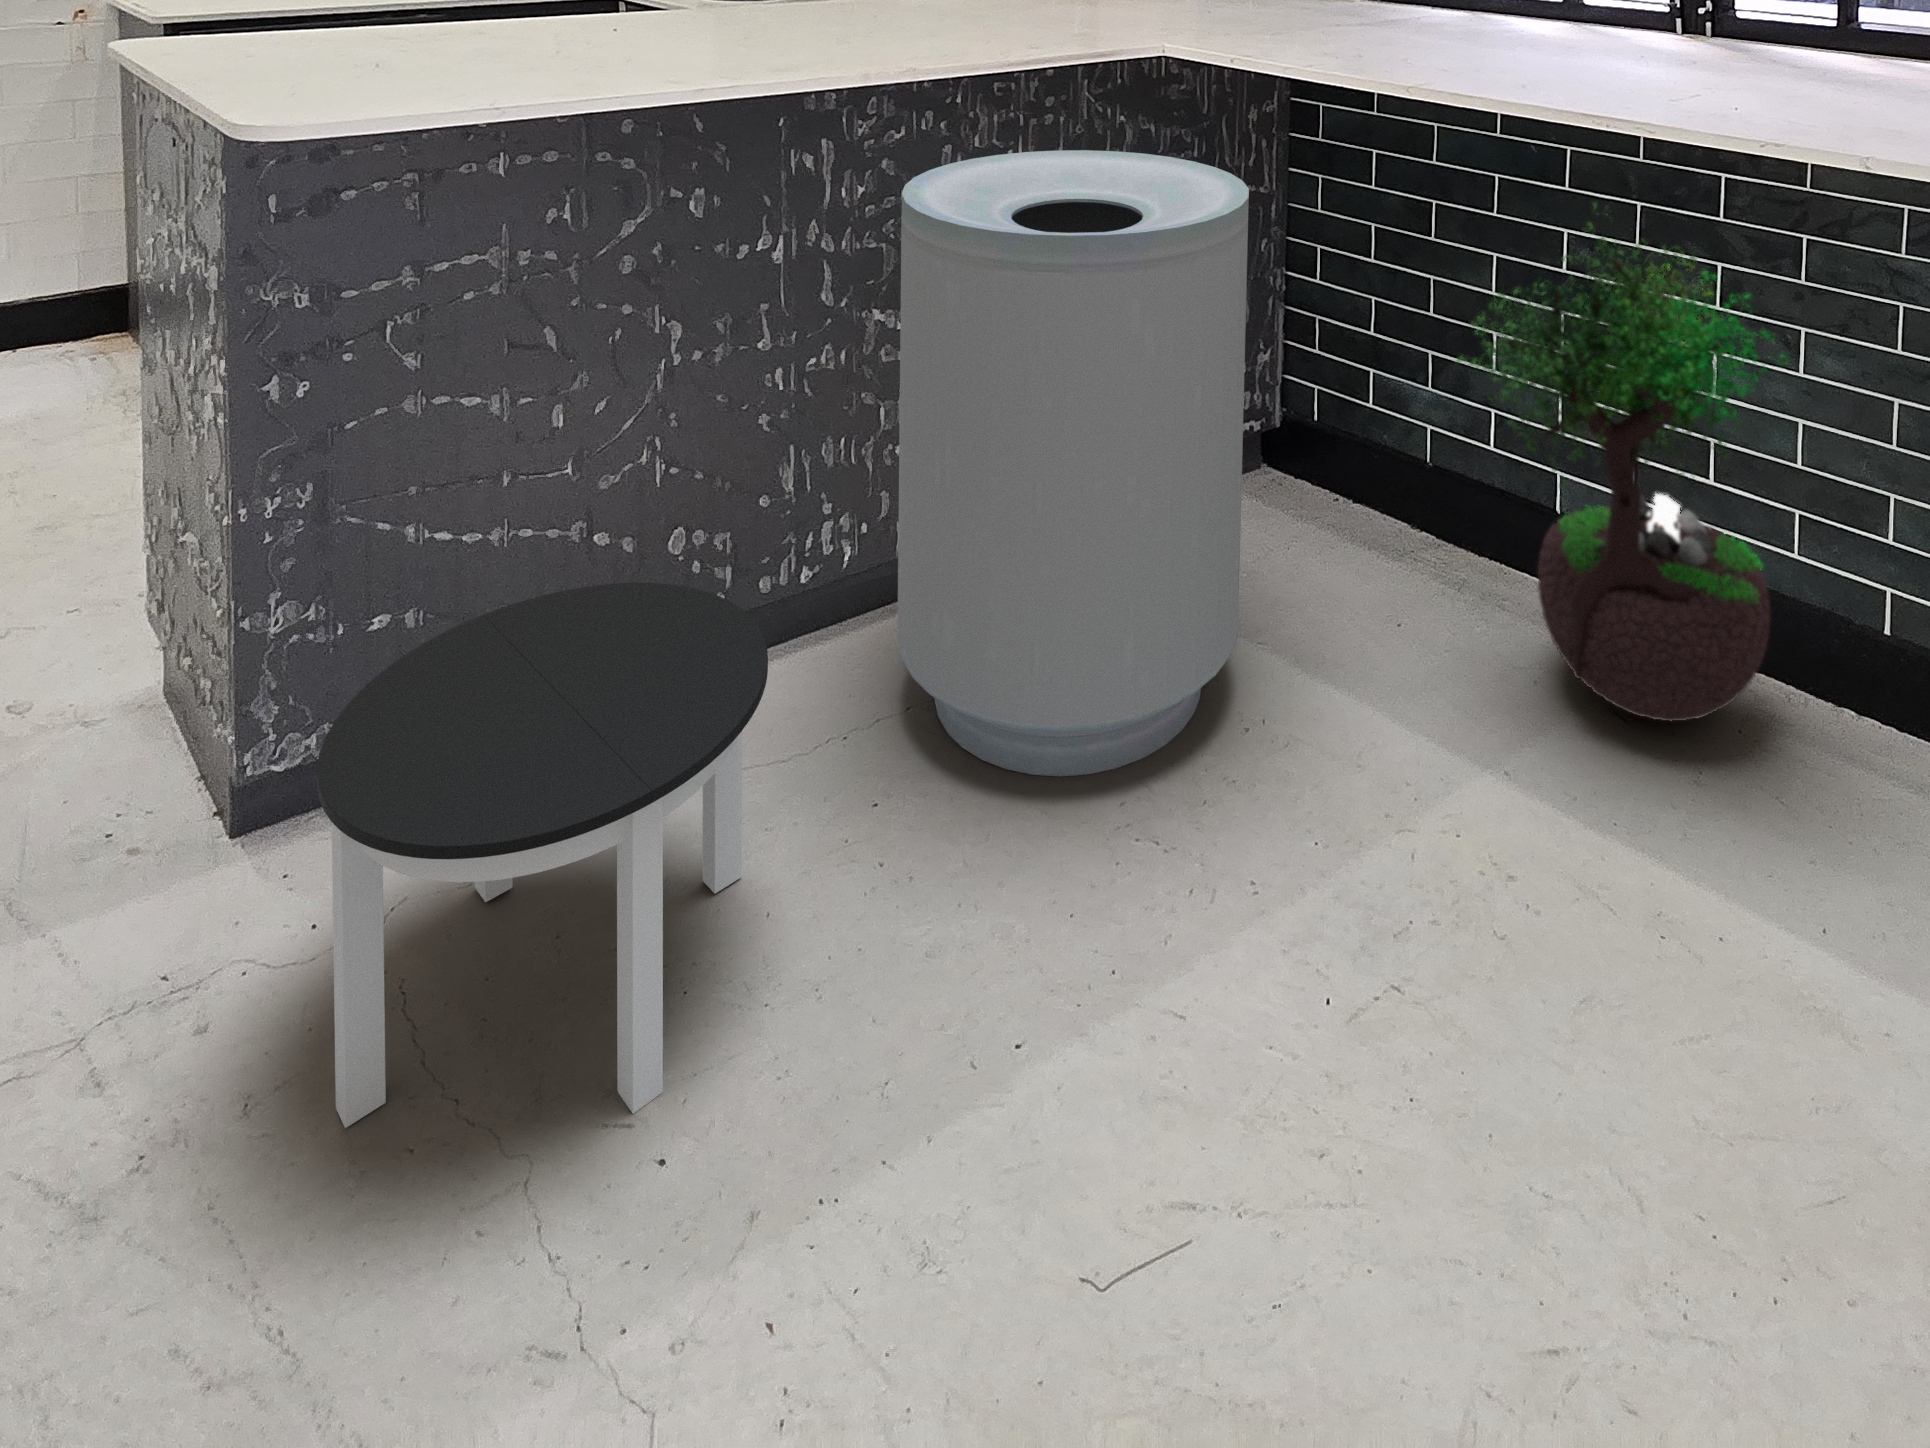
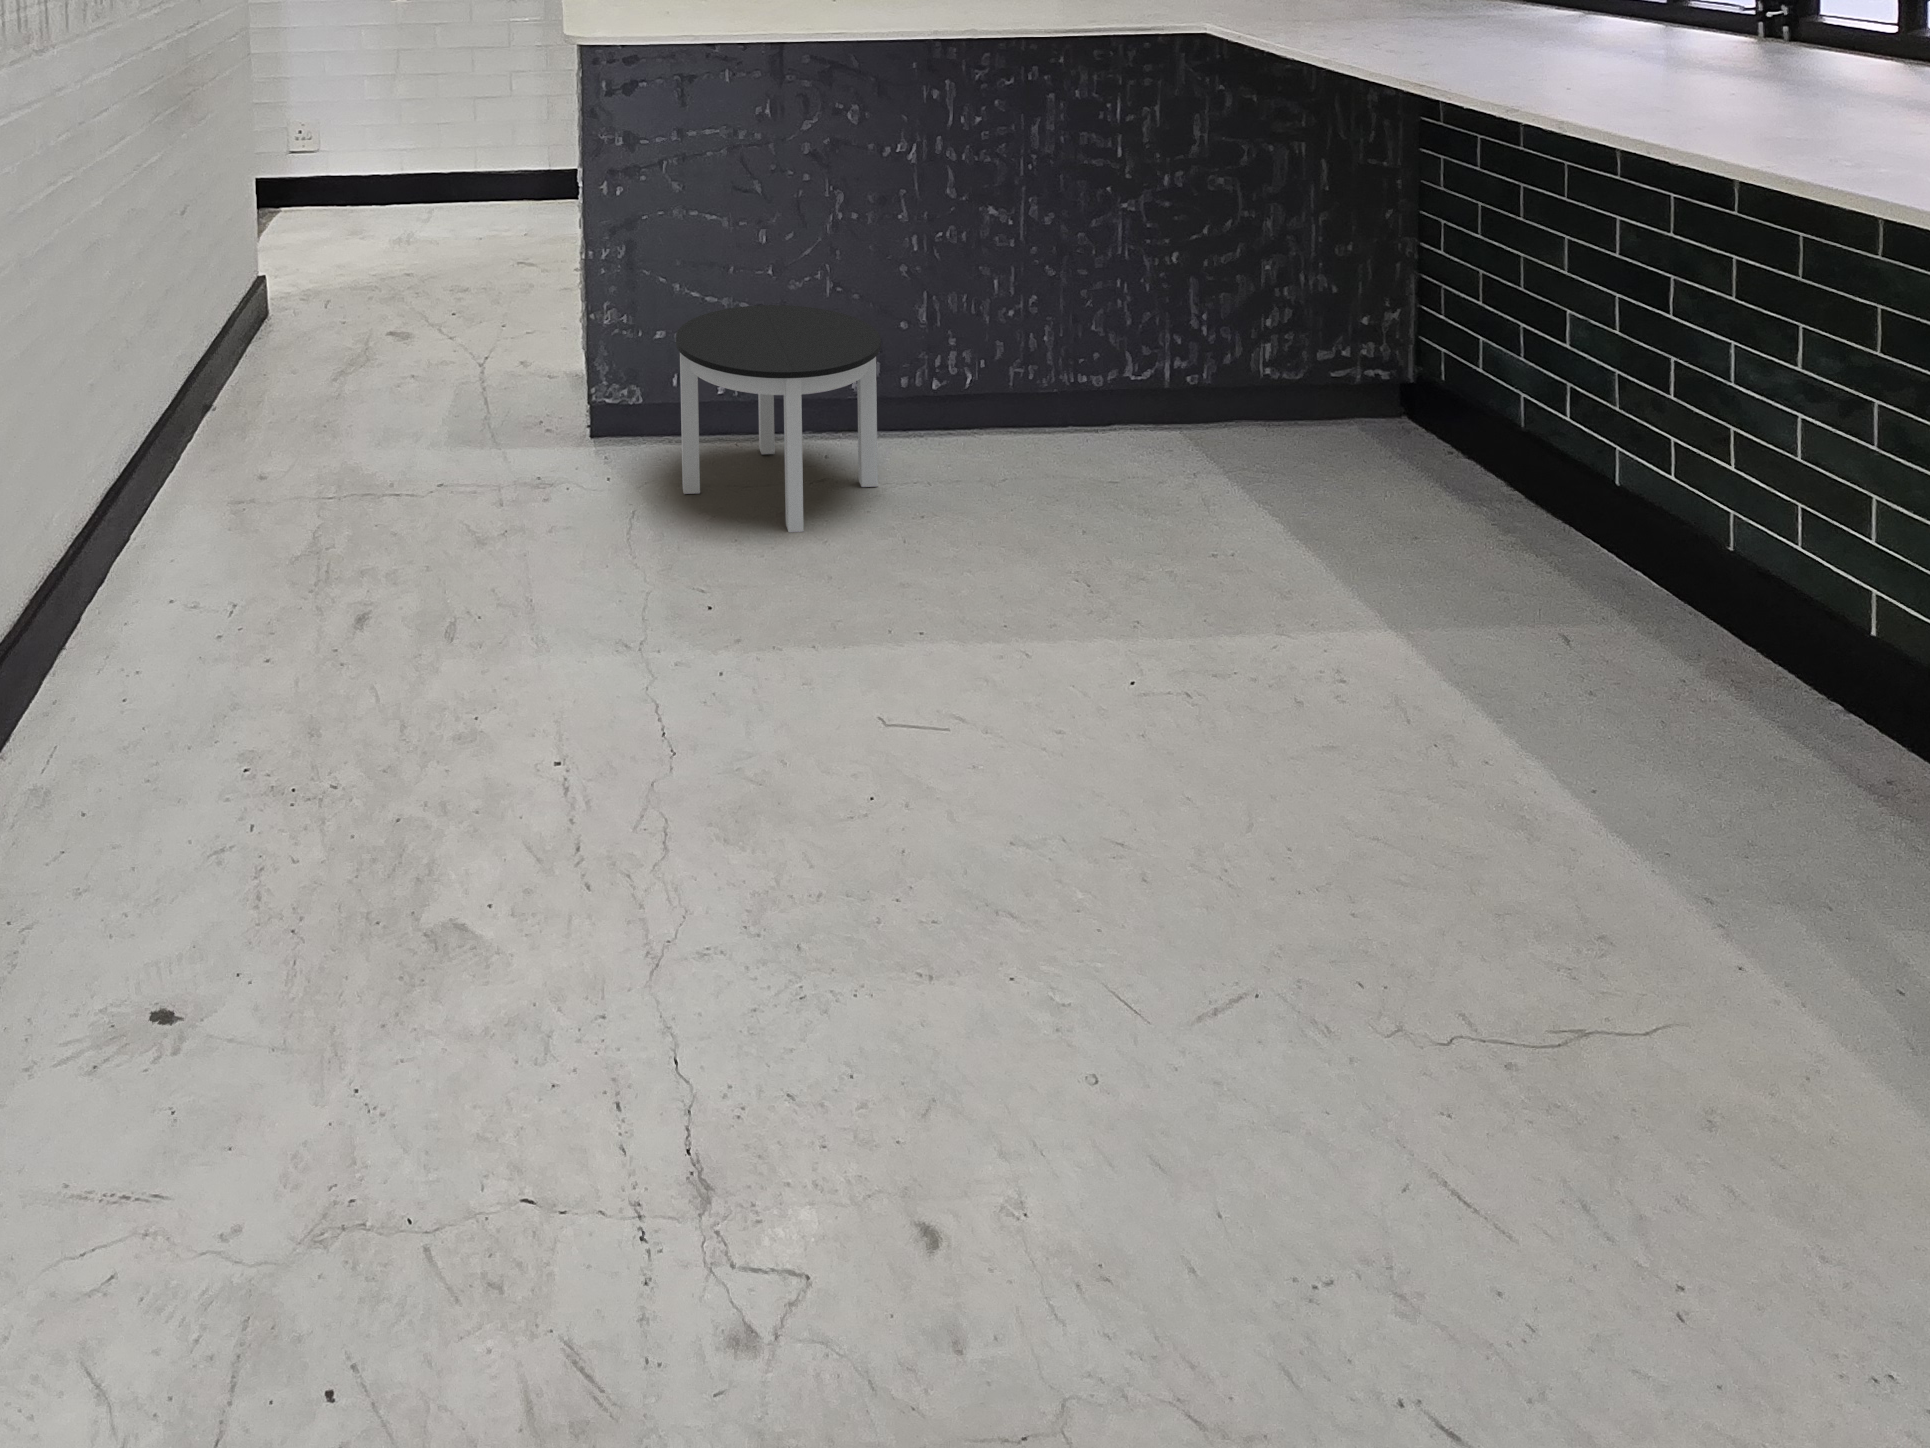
trash can: present [897,150,1249,777] -> none [999,104,1260,525]
potted tree: present [1457,203,1787,721] -> none [1393,176,1753,652]

